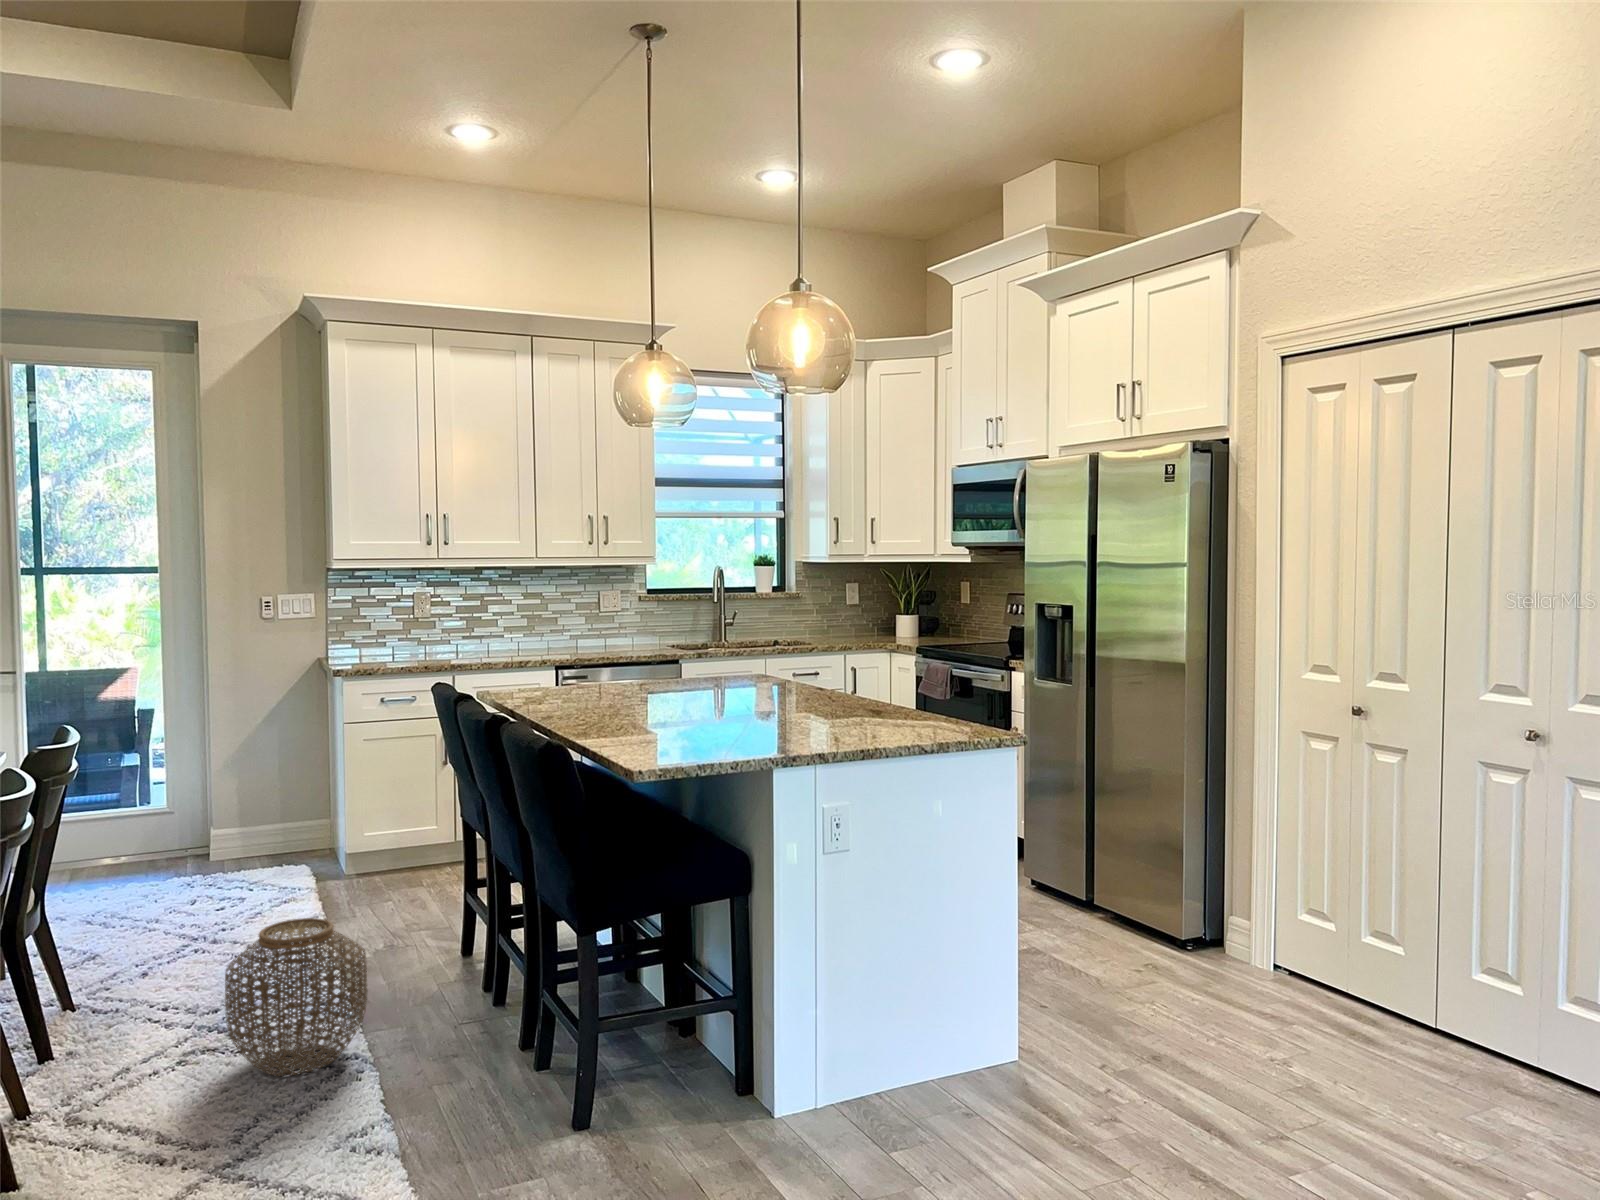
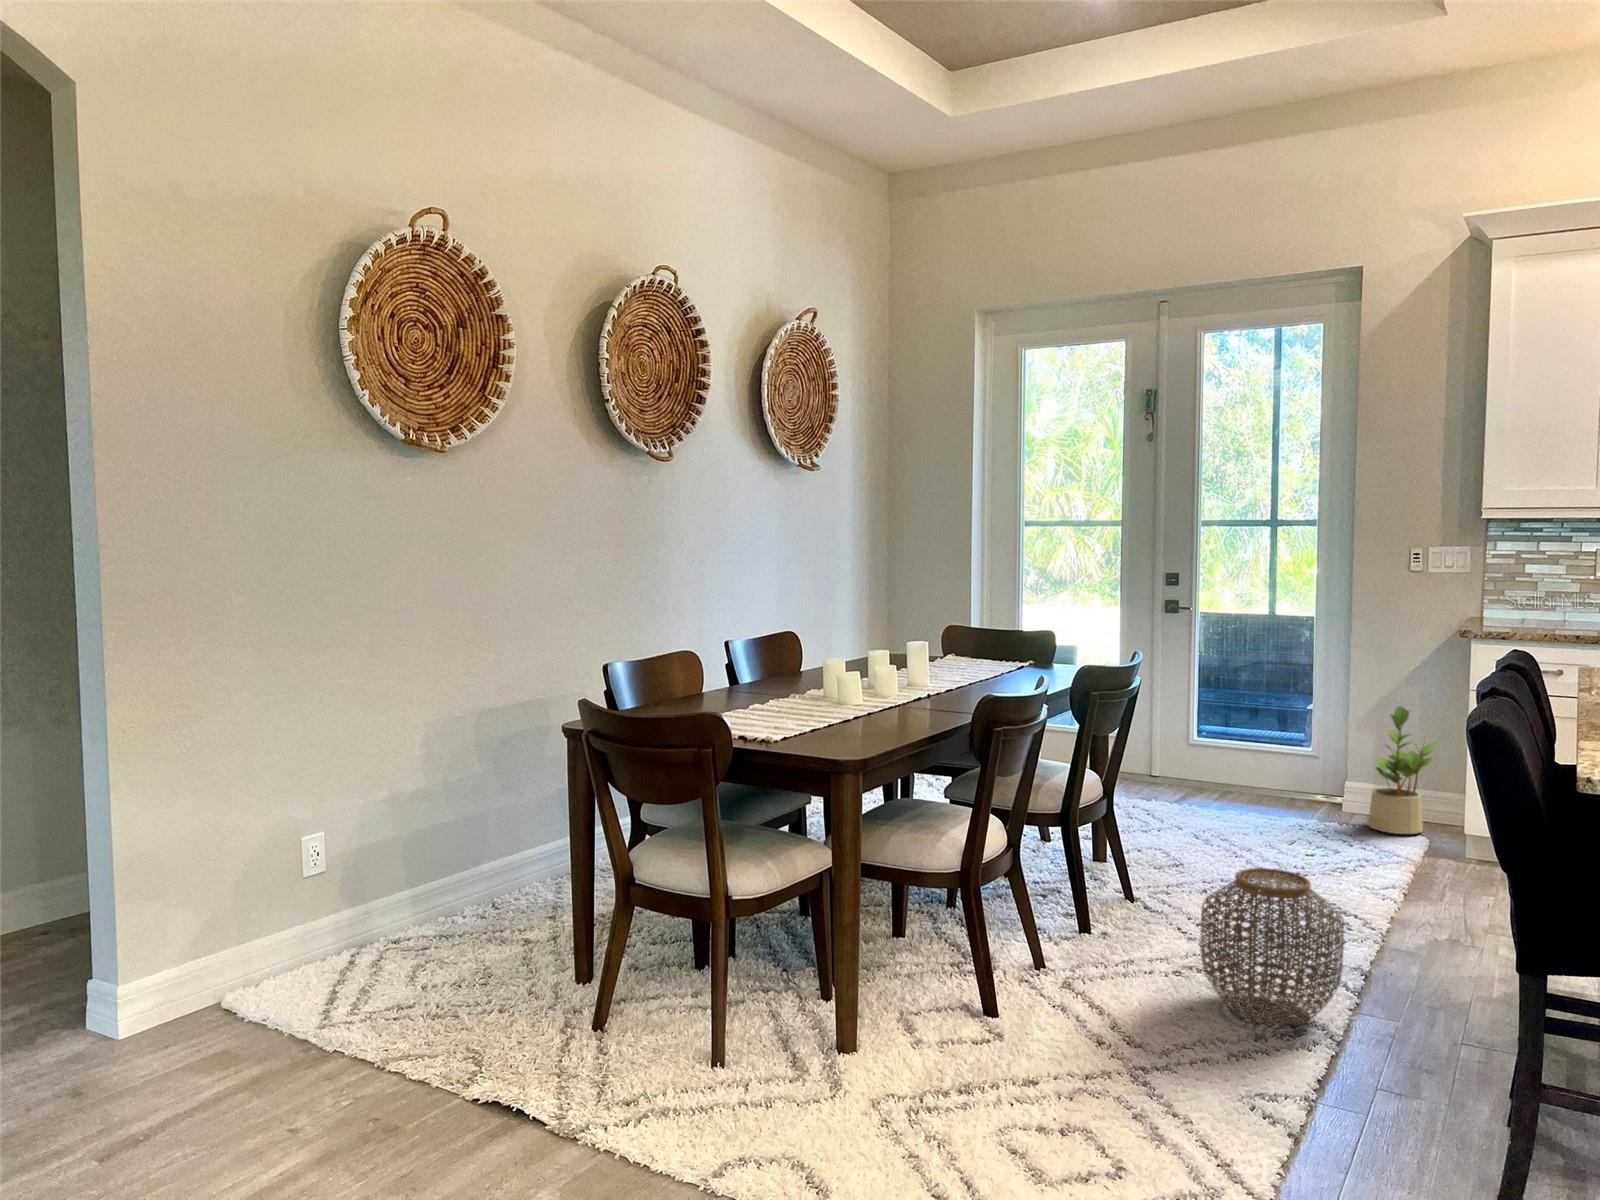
potted plant: none [245,747,303,869] -> present [1368,706,1438,834]

